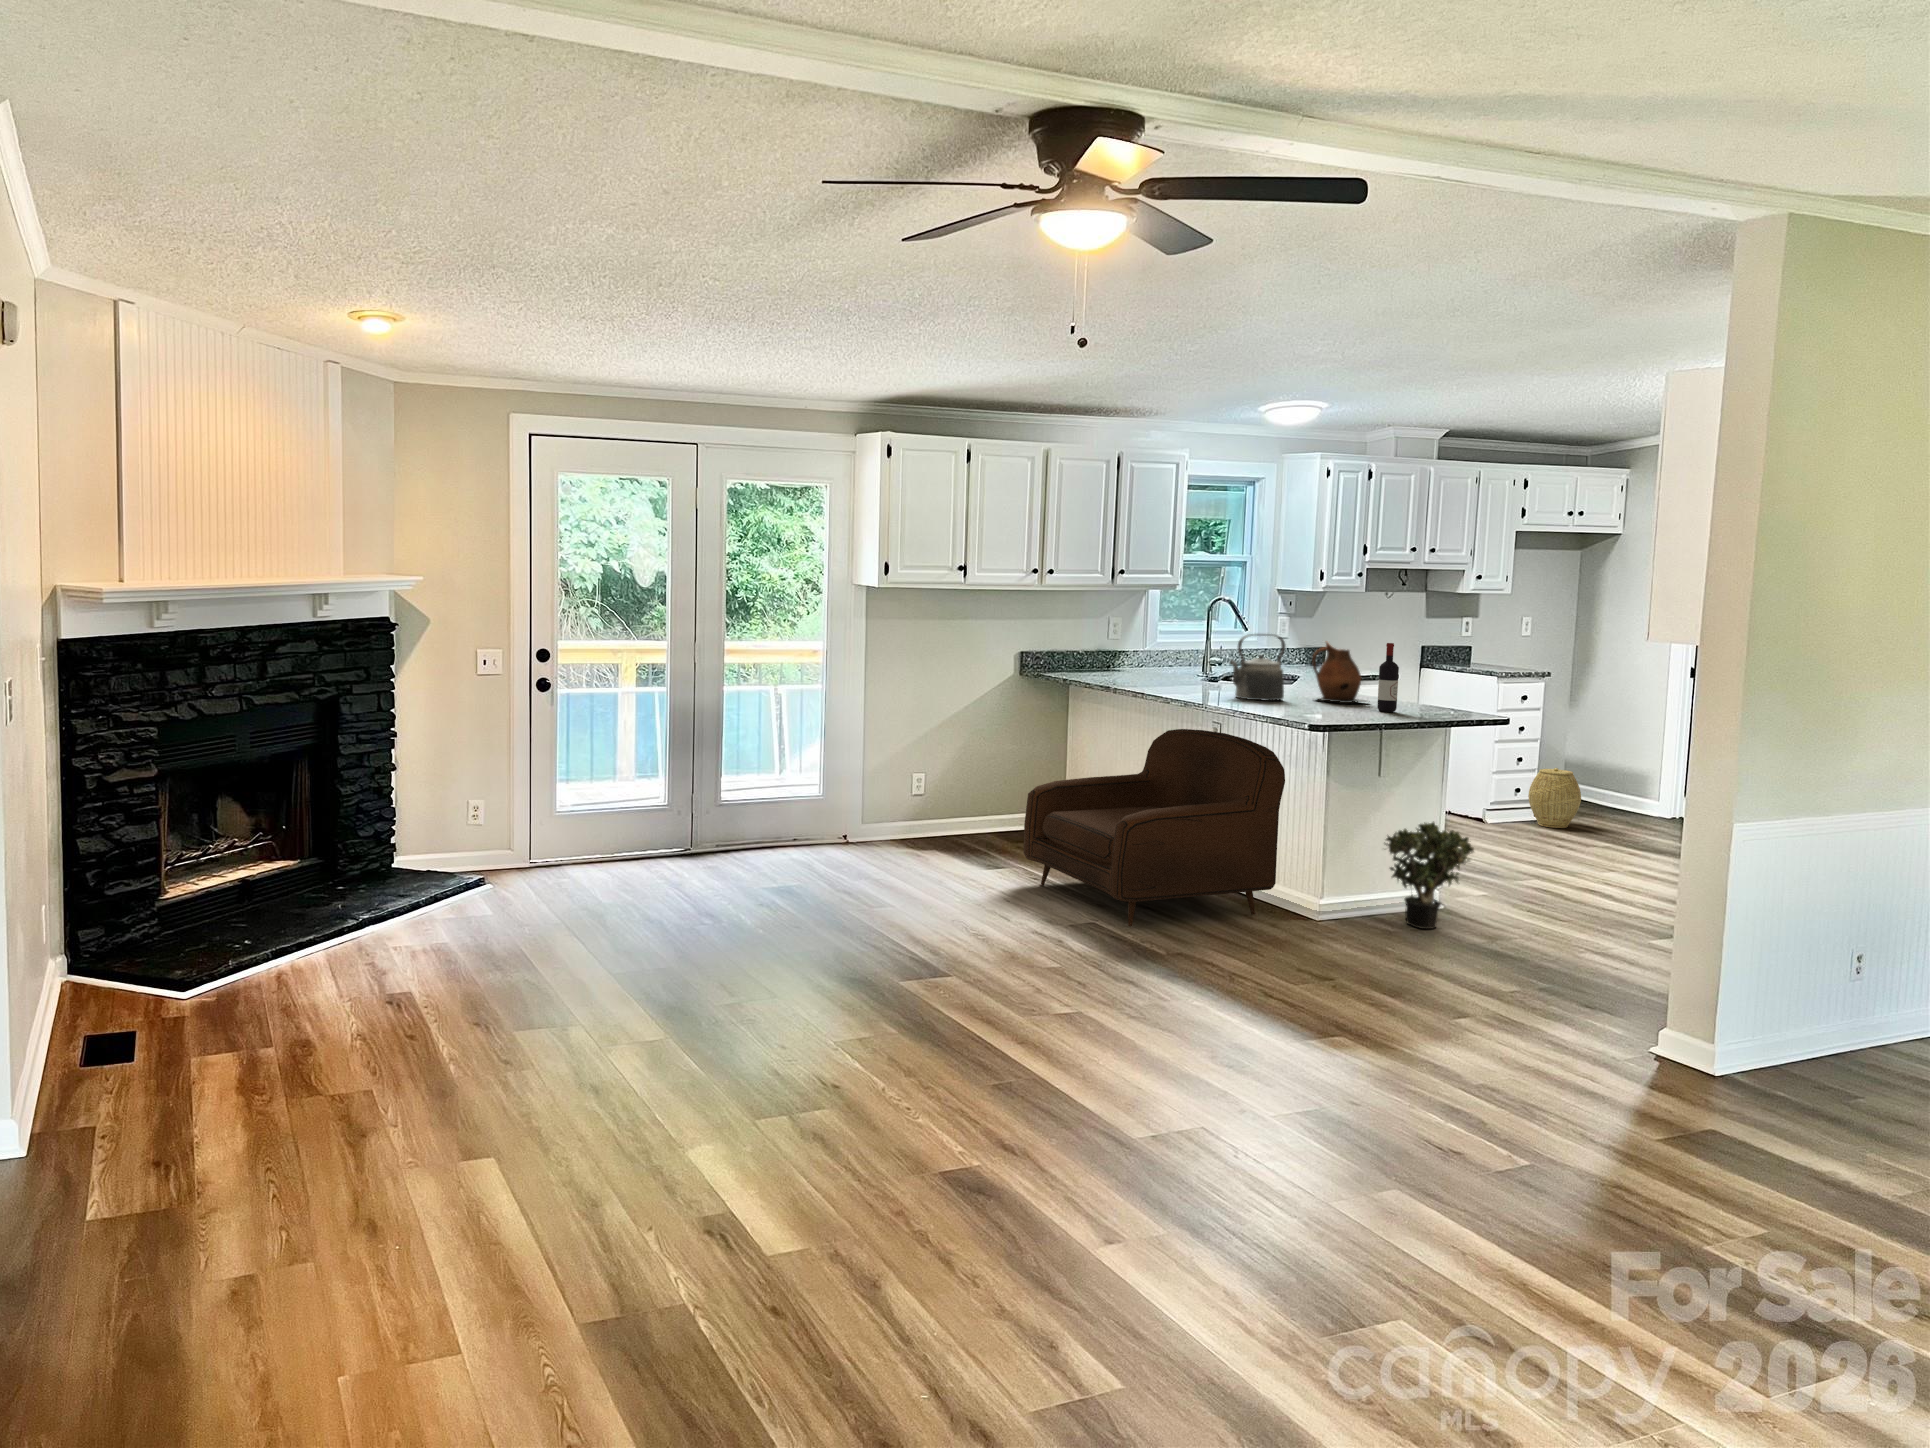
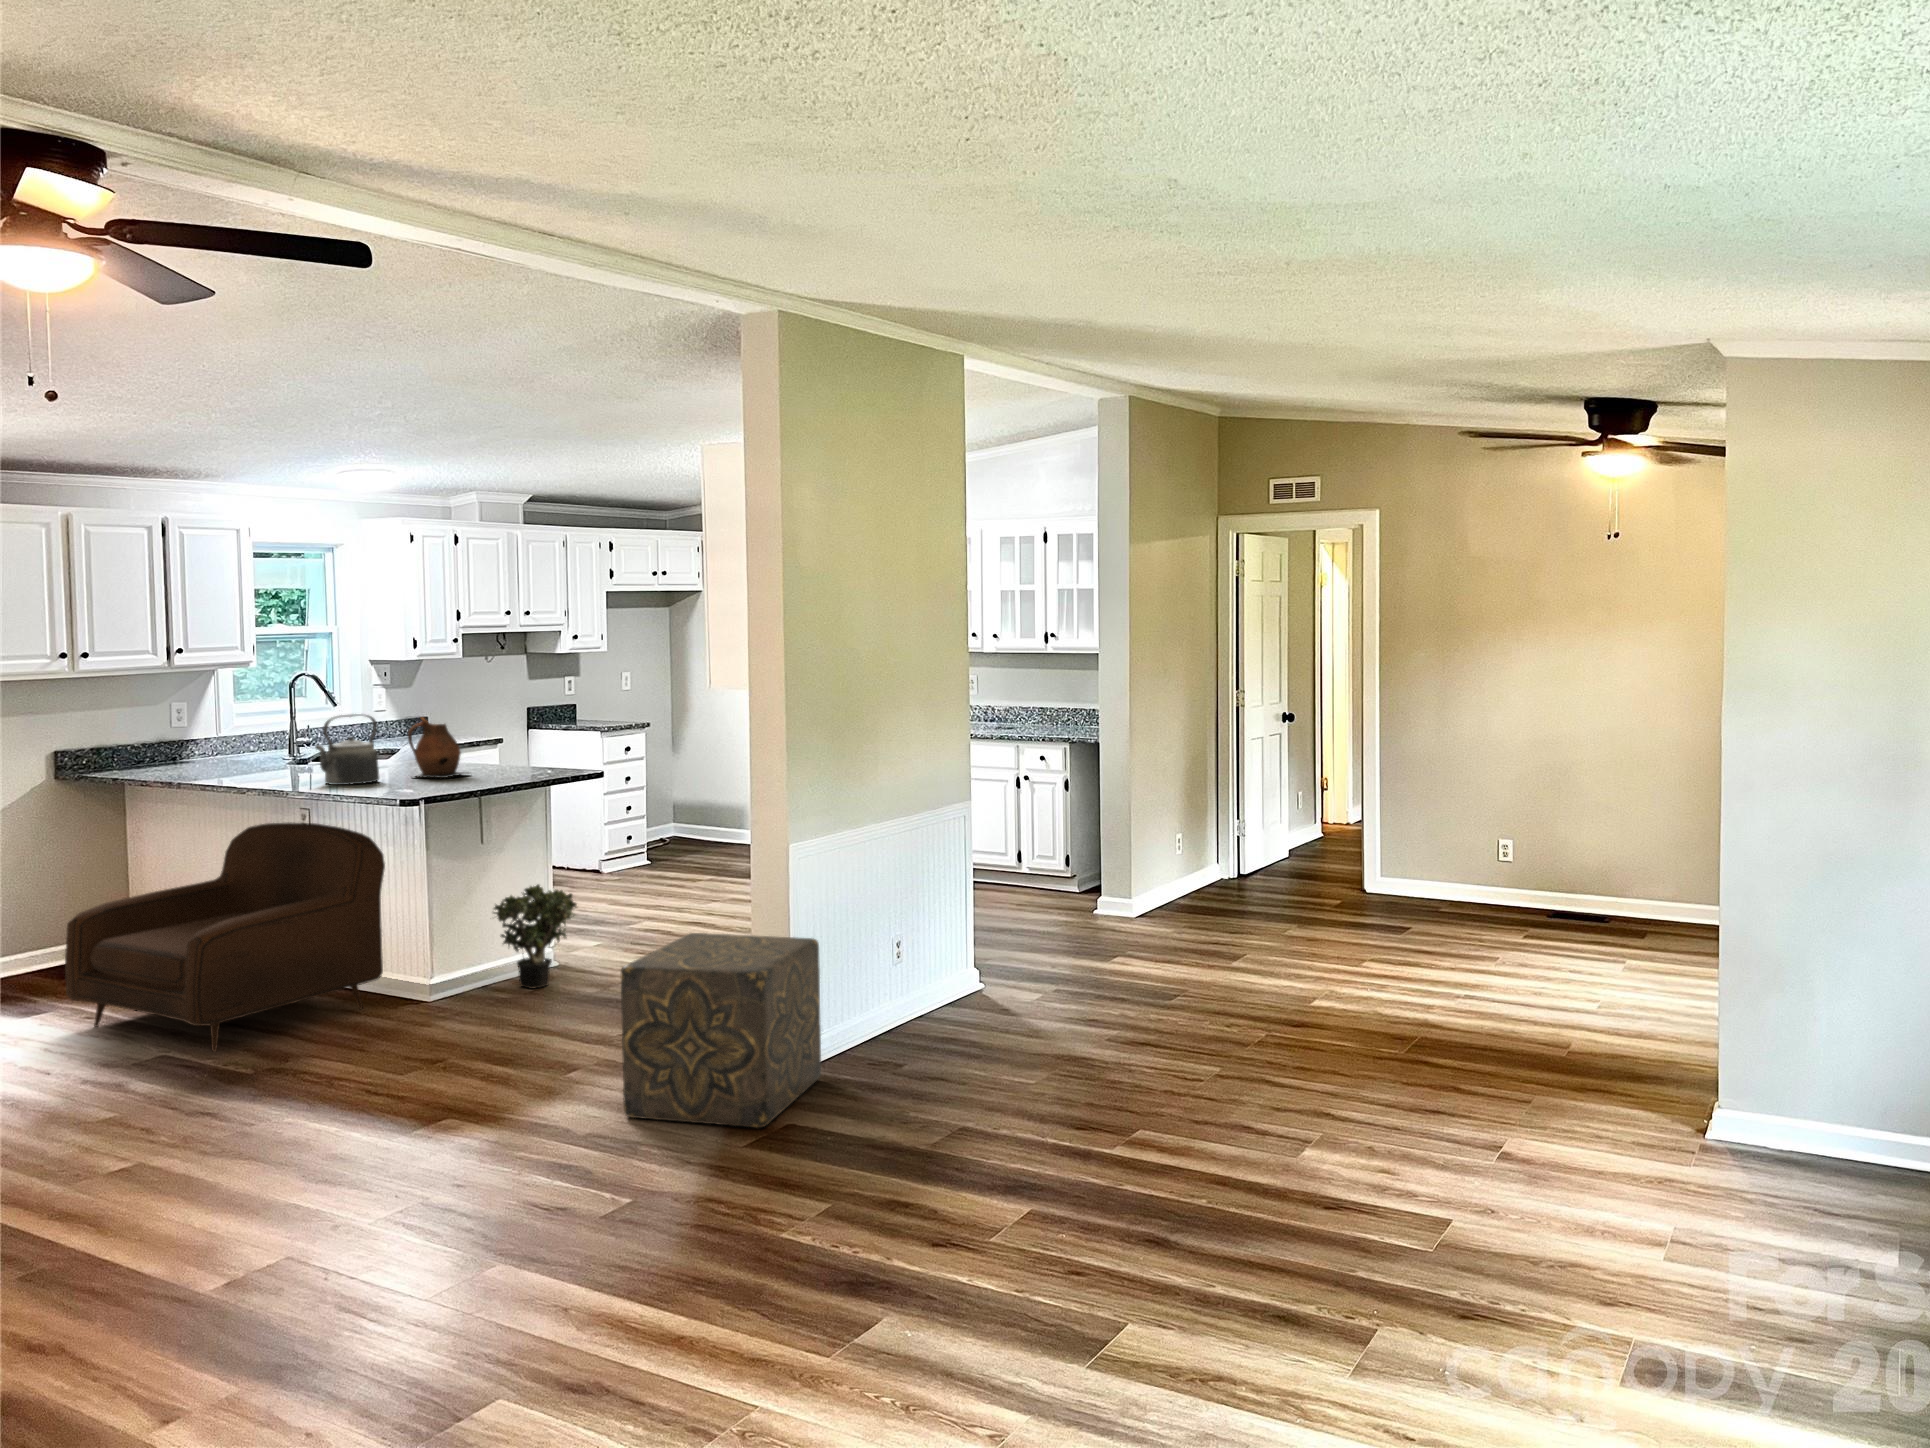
wine bottle: present [1378,643,1399,712] -> none [476,716,496,783]
woven basket: present [1528,768,1581,828] -> none [637,812,682,867]
ottoman: none [1531,902,1805,1152] -> present [621,933,821,1128]

